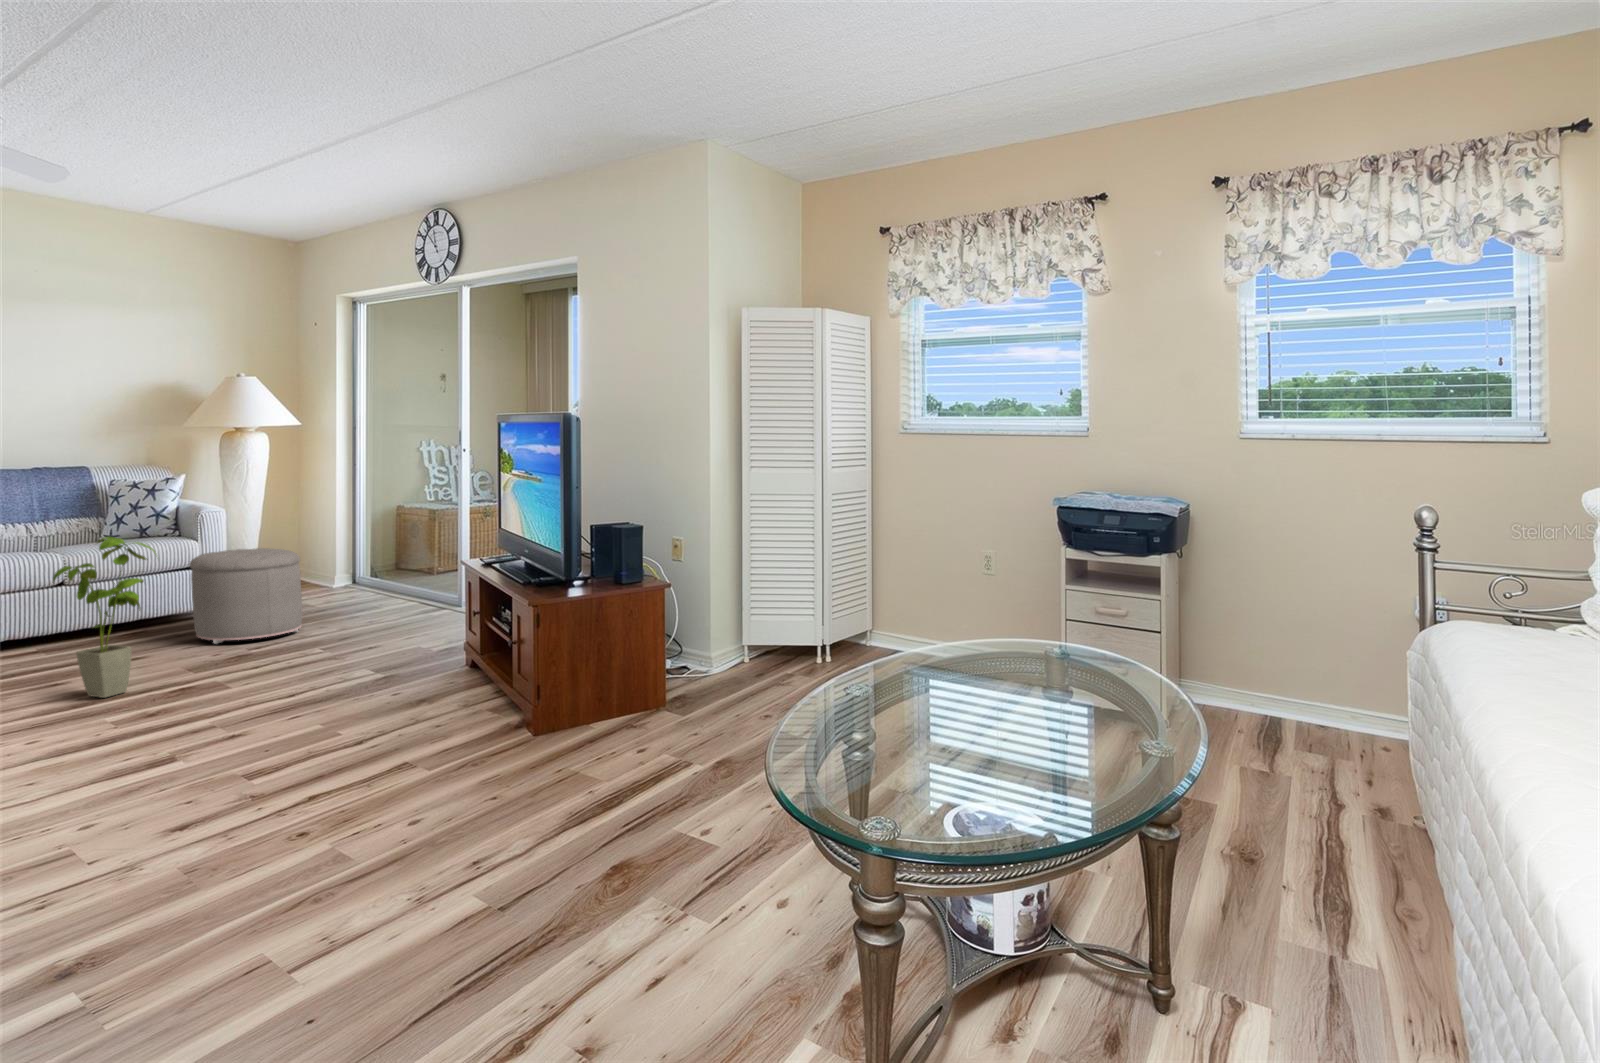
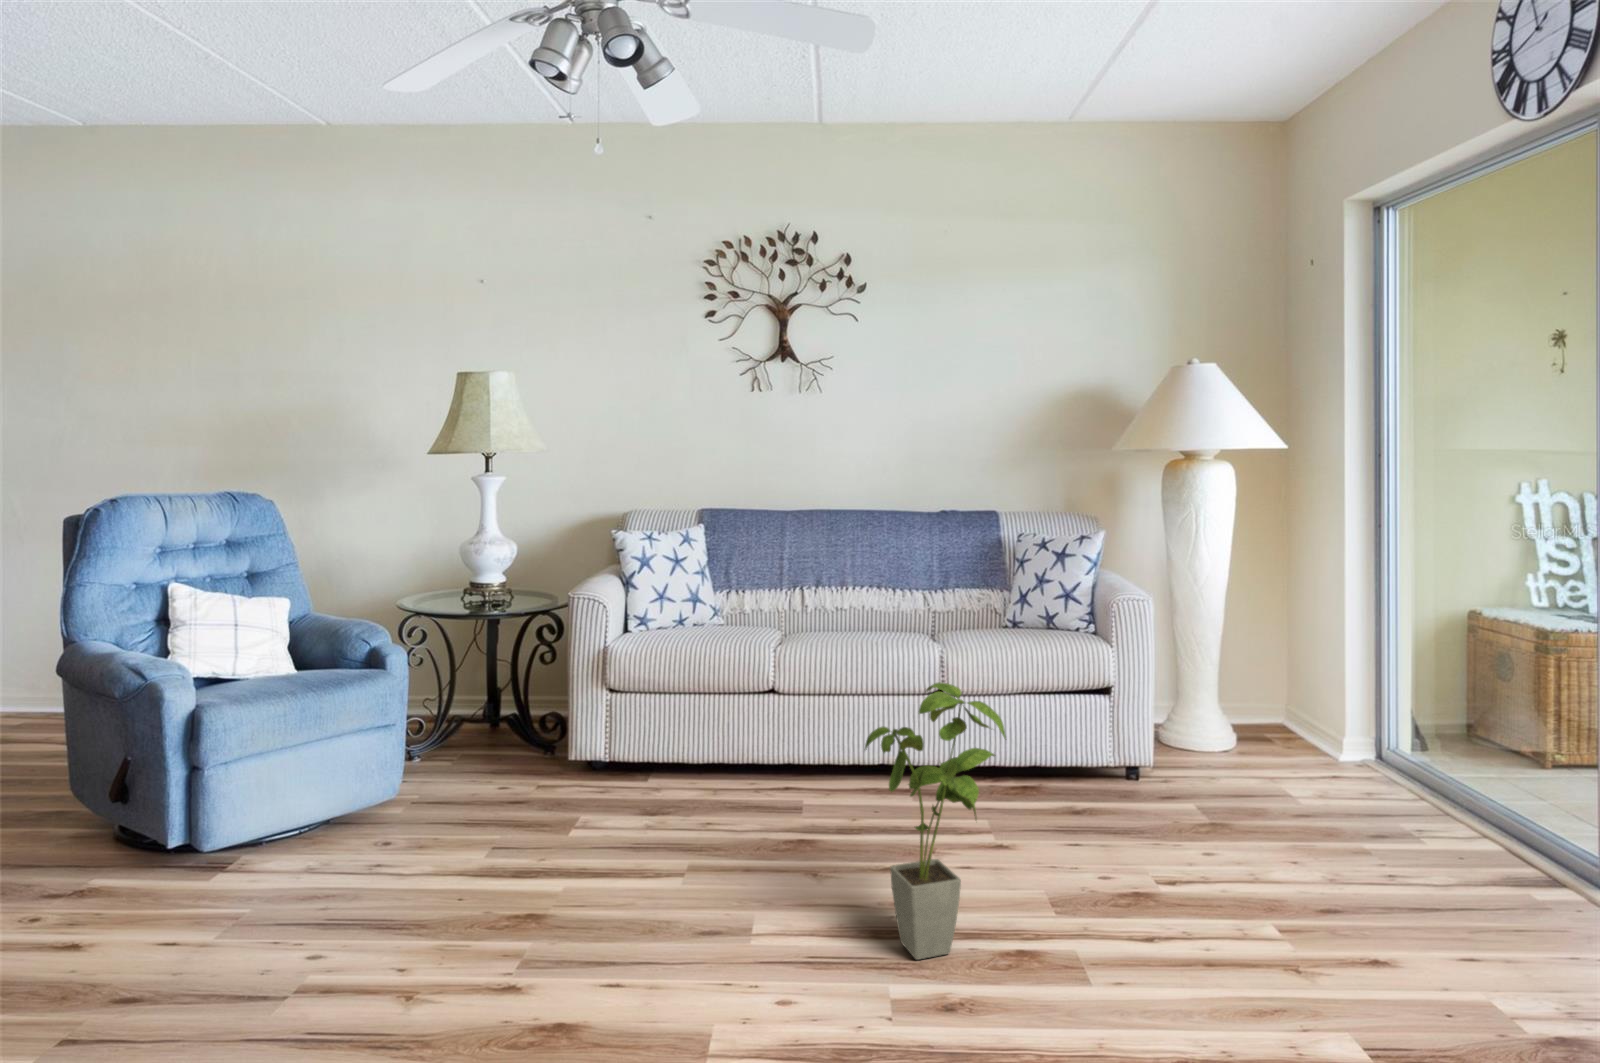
ottoman: present [190,548,302,644] -> none [1087,678,1262,859]

